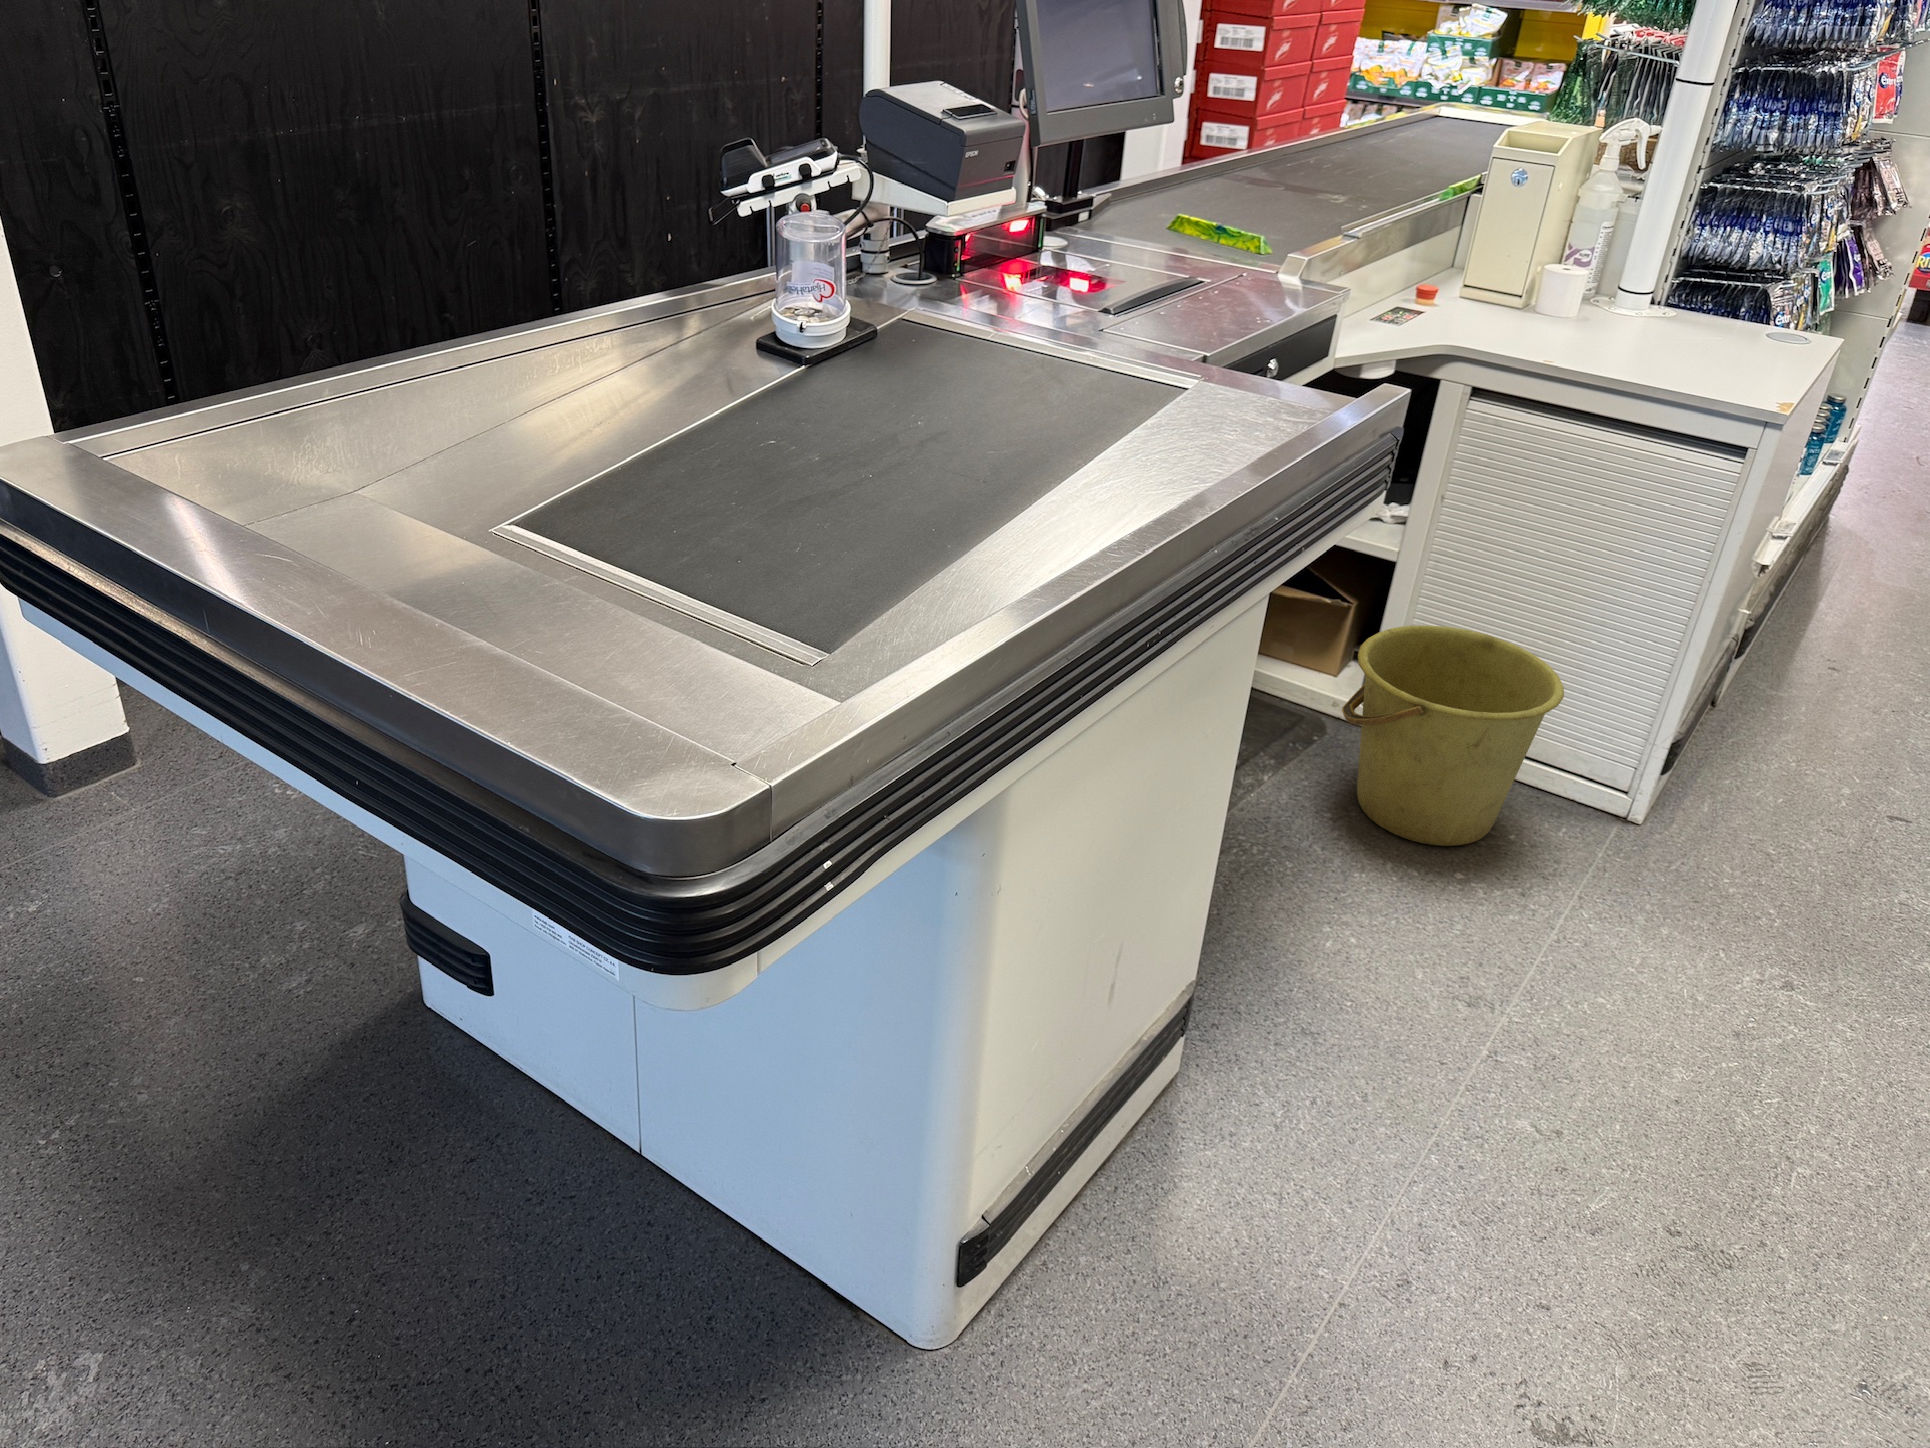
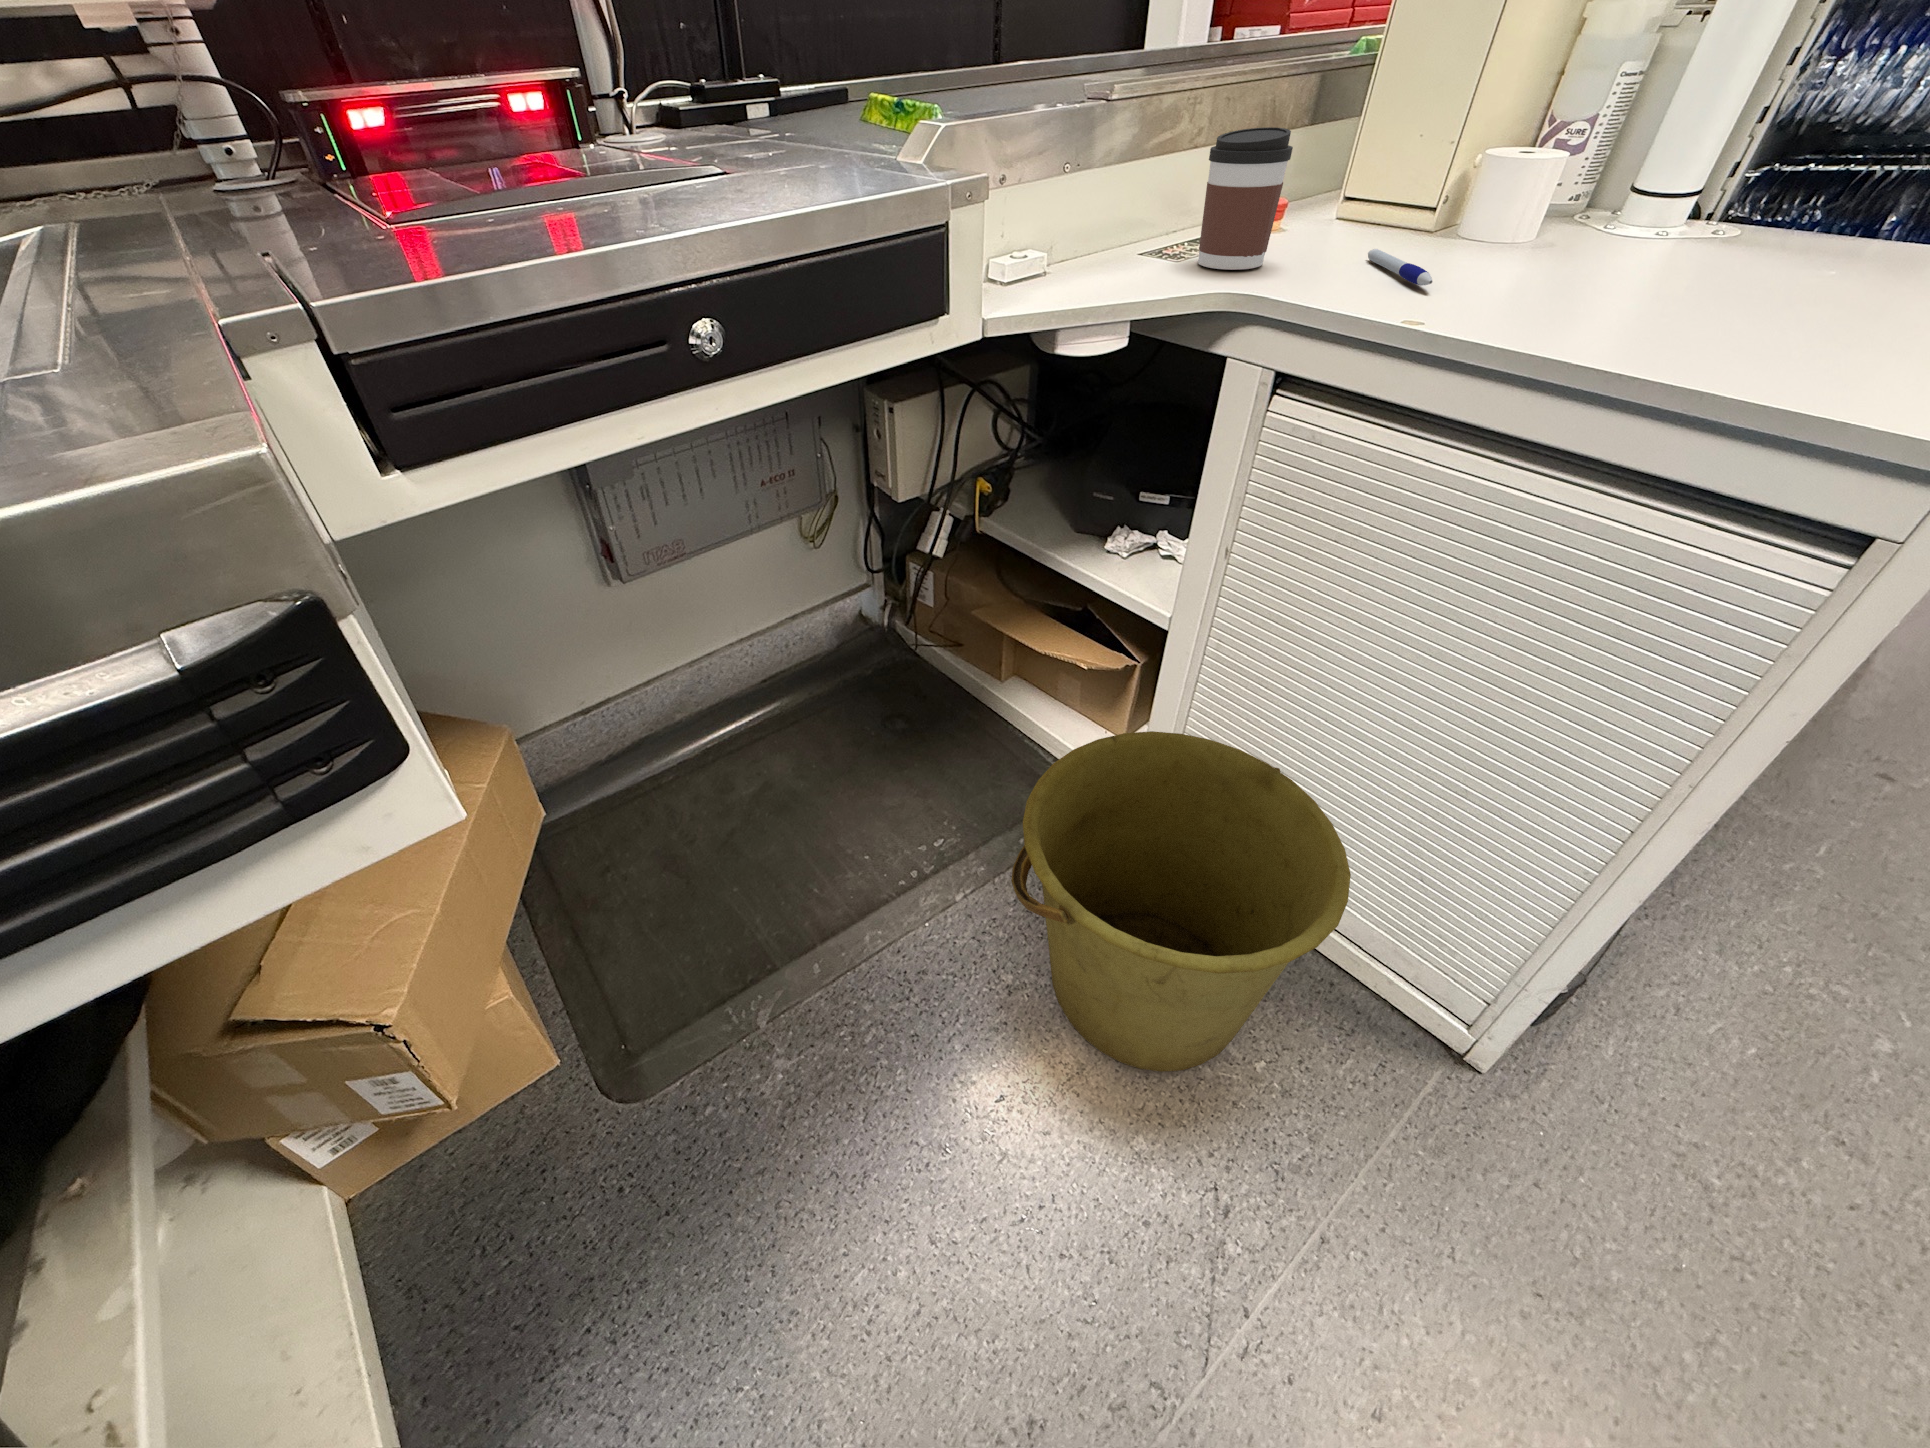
coffee cup: none [1410,257,1465,333] -> present [1198,127,1293,270]
pen: none [1500,322,1550,345] -> present [1368,249,1433,285]

